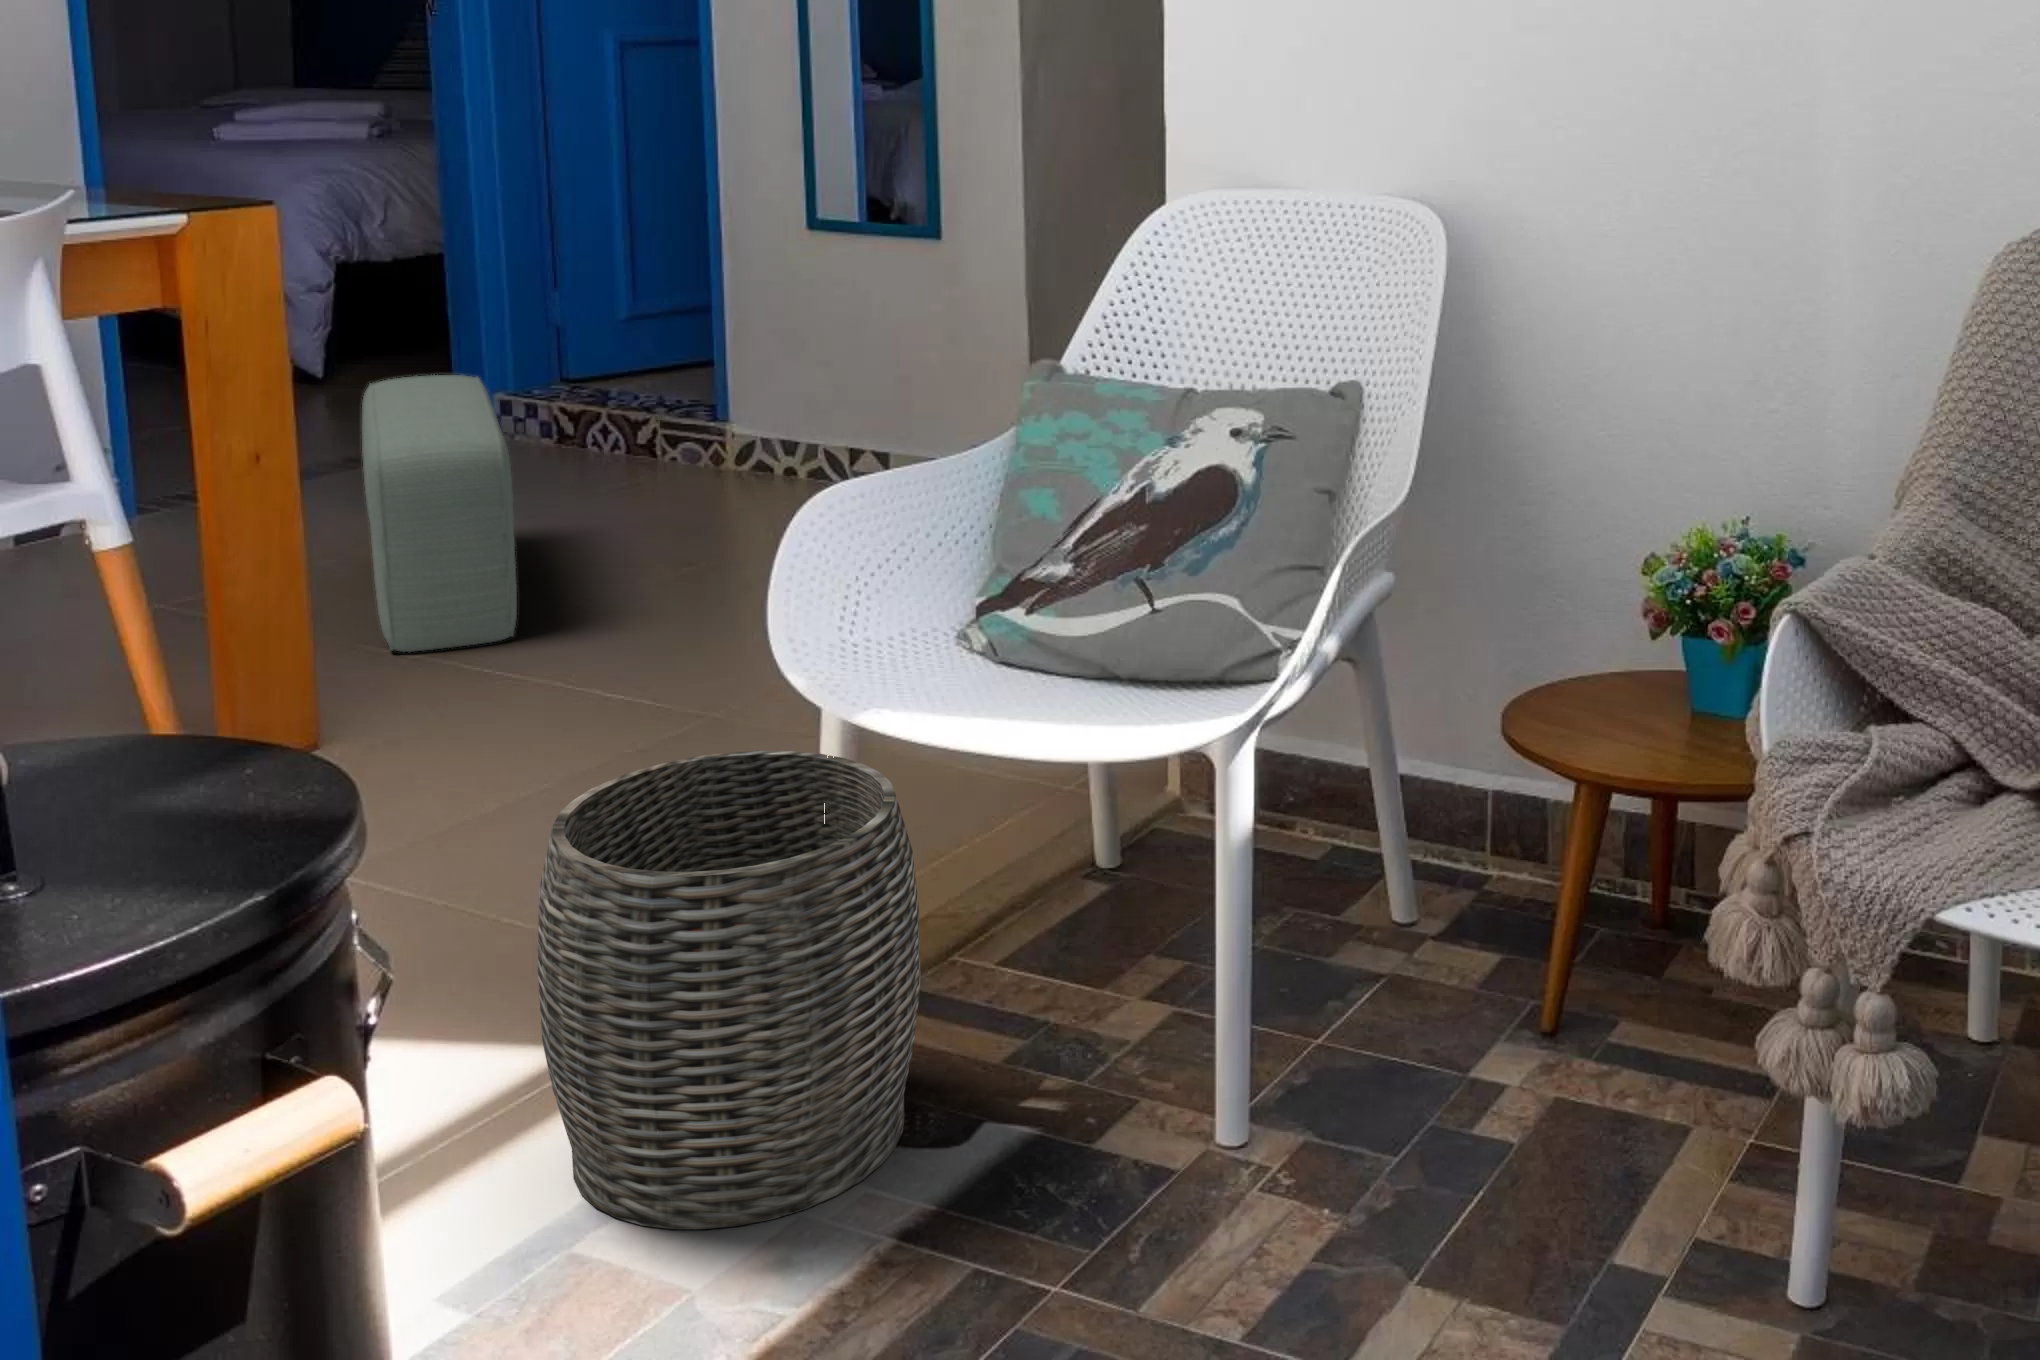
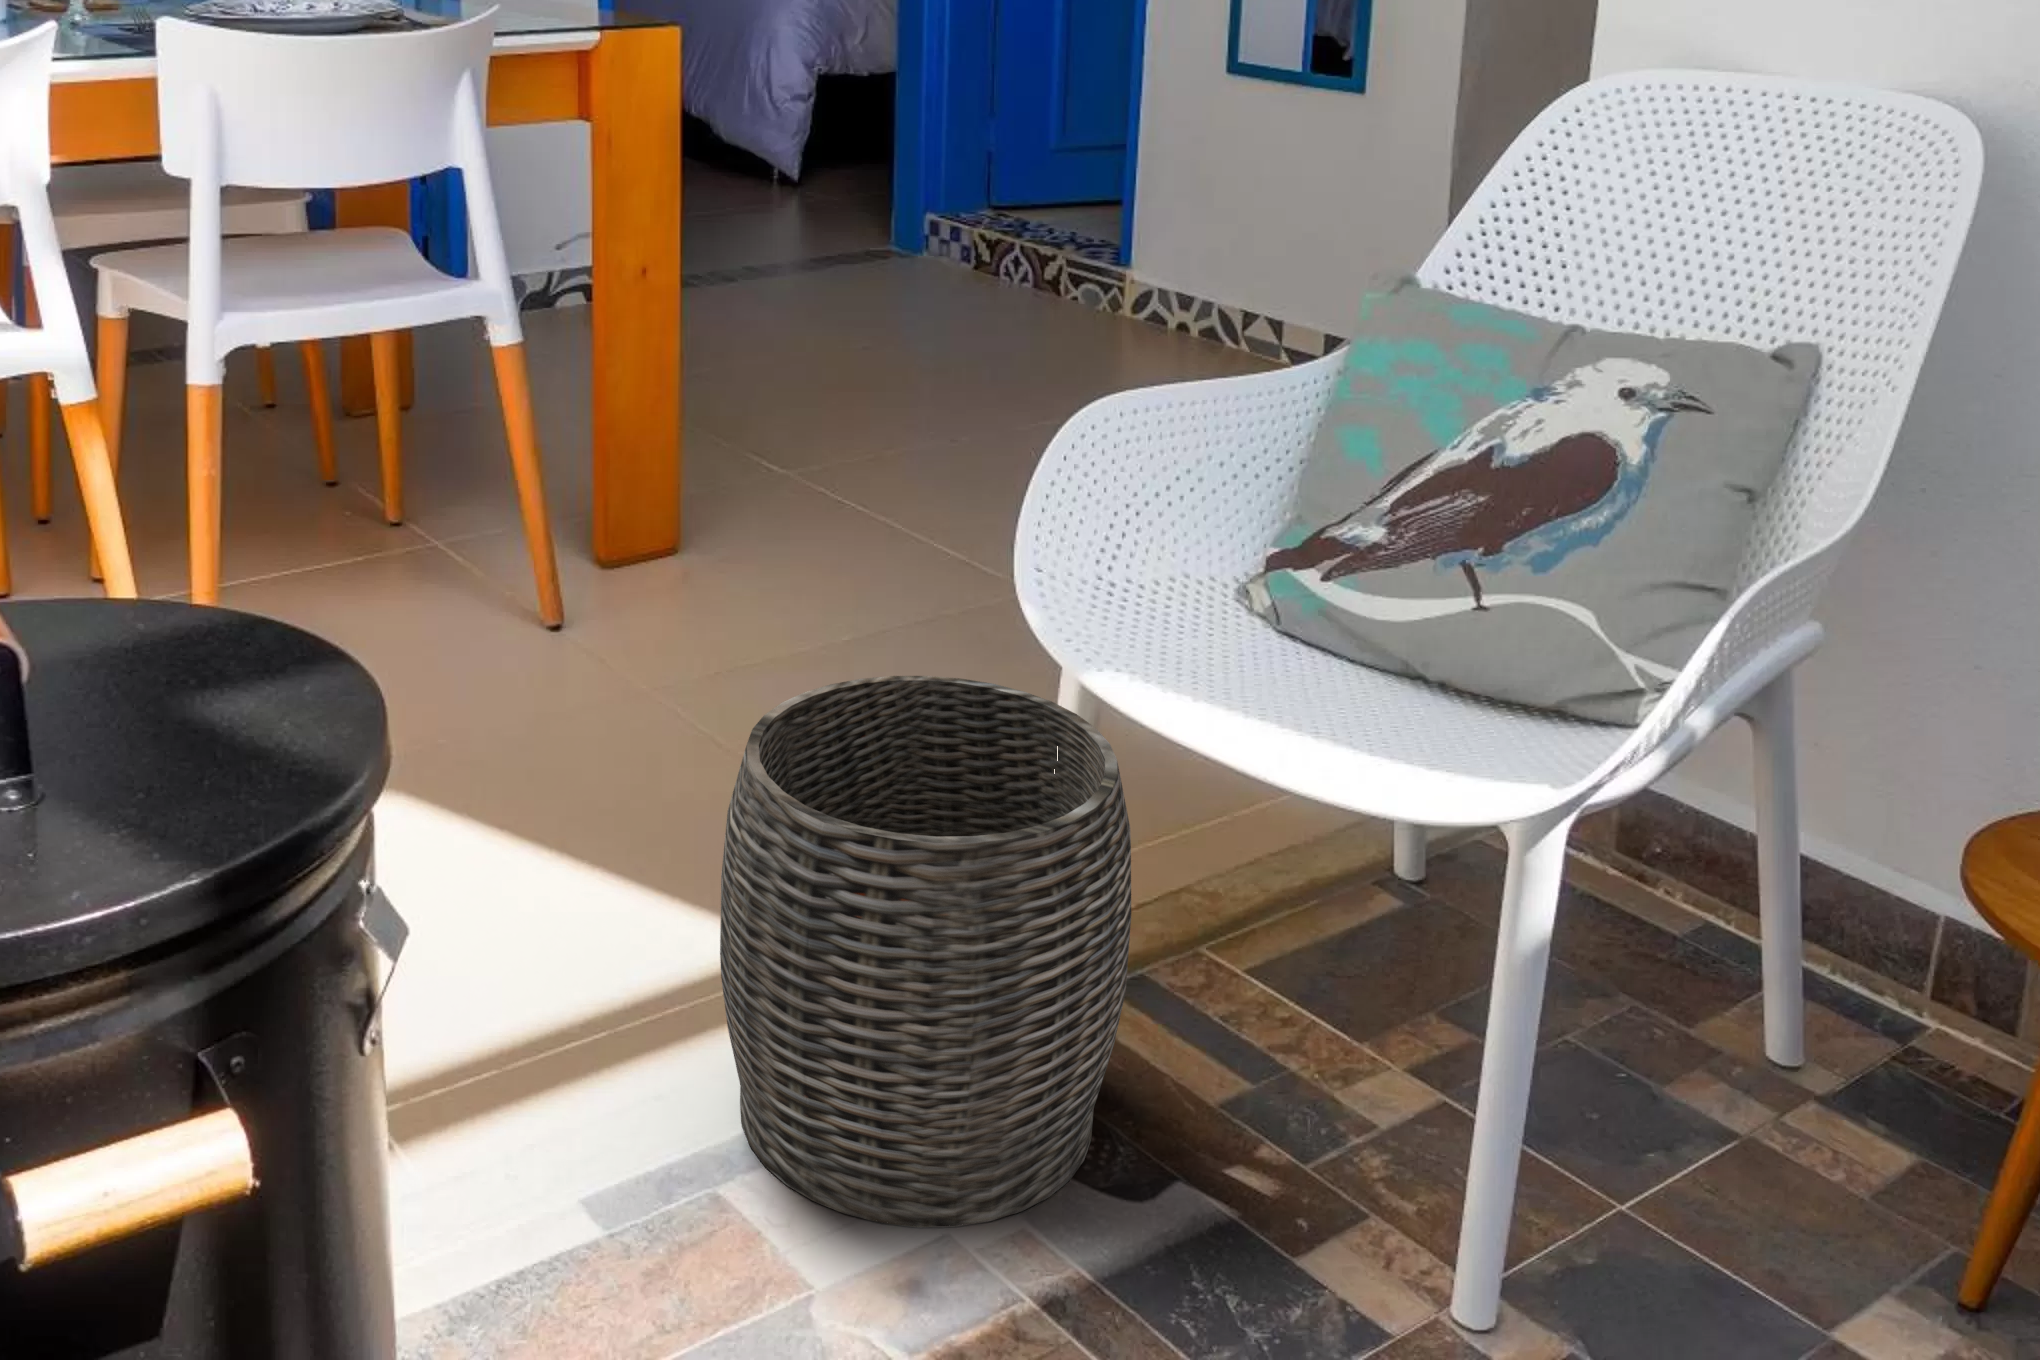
pouf: present [362,375,517,652] -> none [763,195,894,467]

